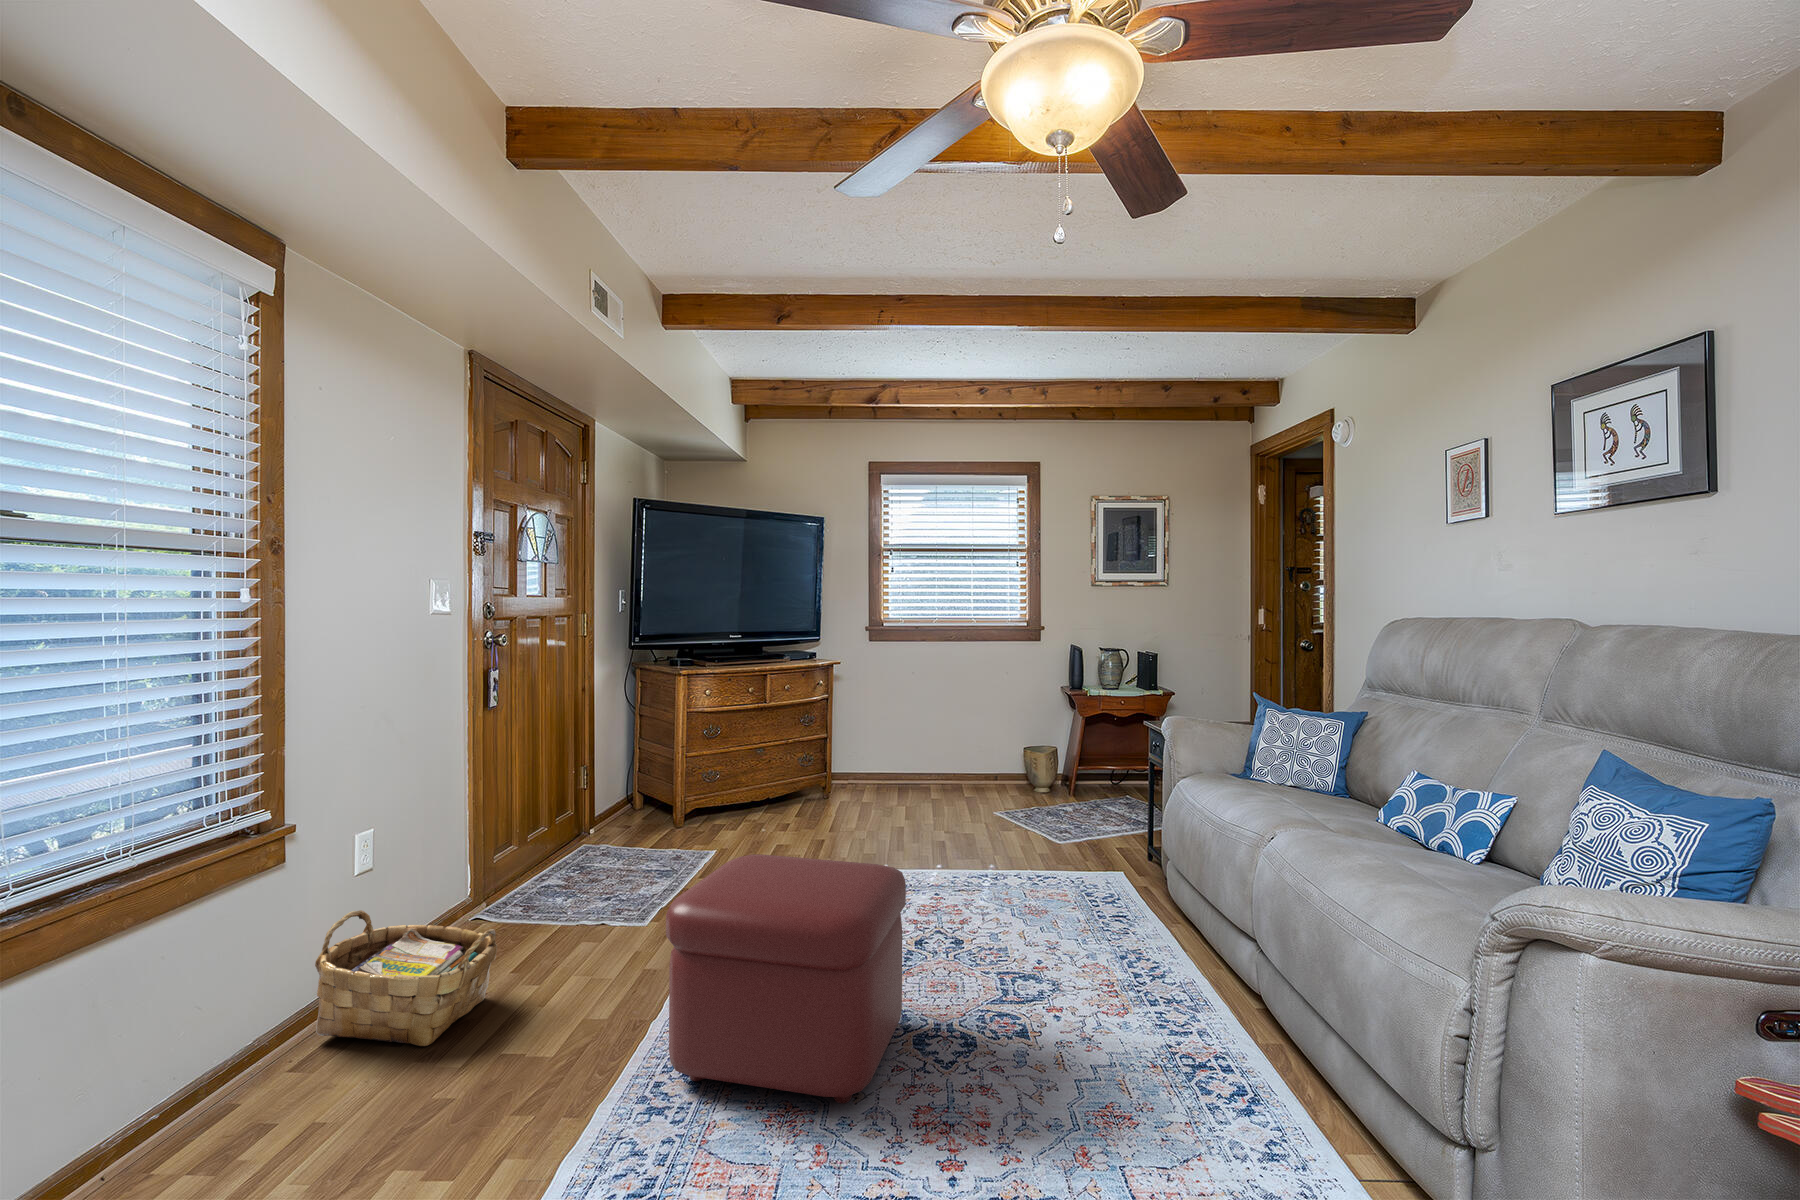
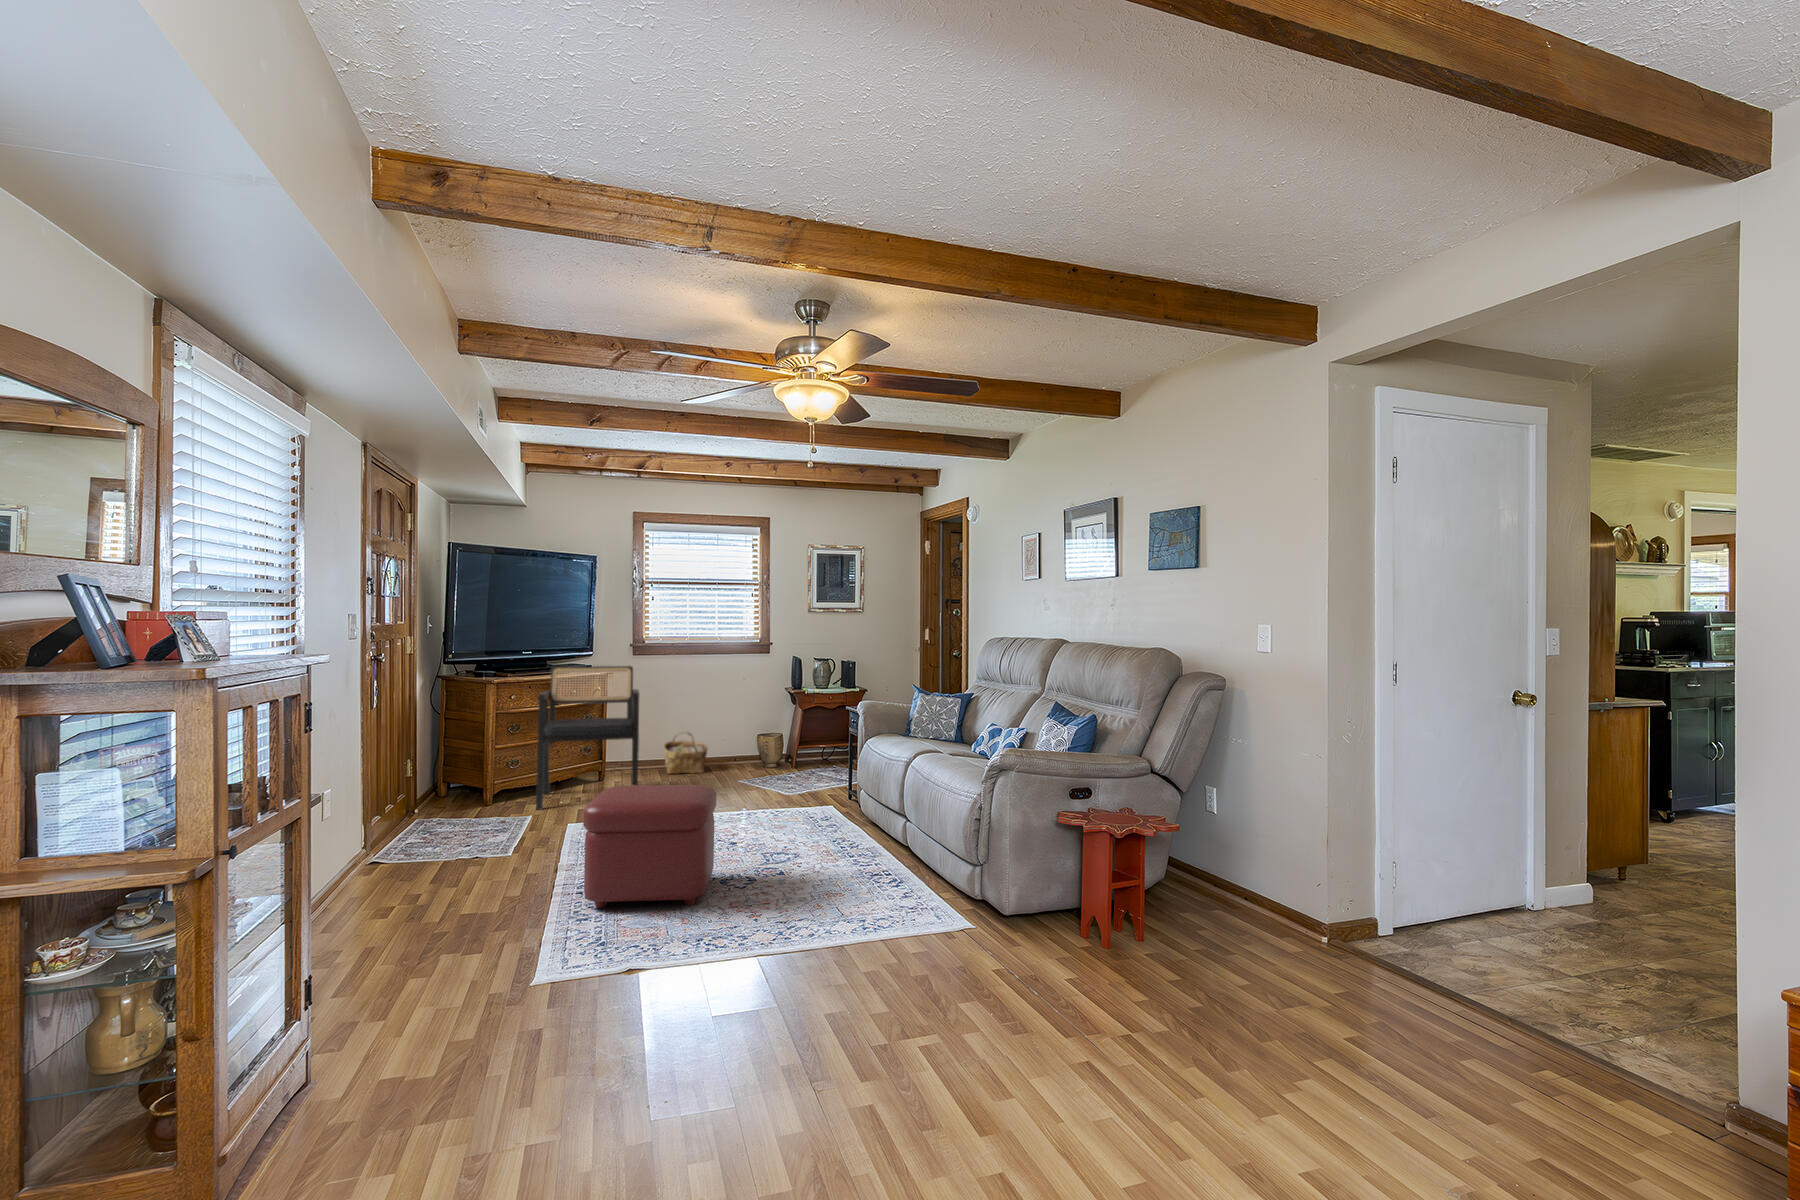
armchair: none [728,654,862,841] -> present [536,666,639,810]
woven basket: present [315,910,497,1046] -> present [663,732,708,774]

